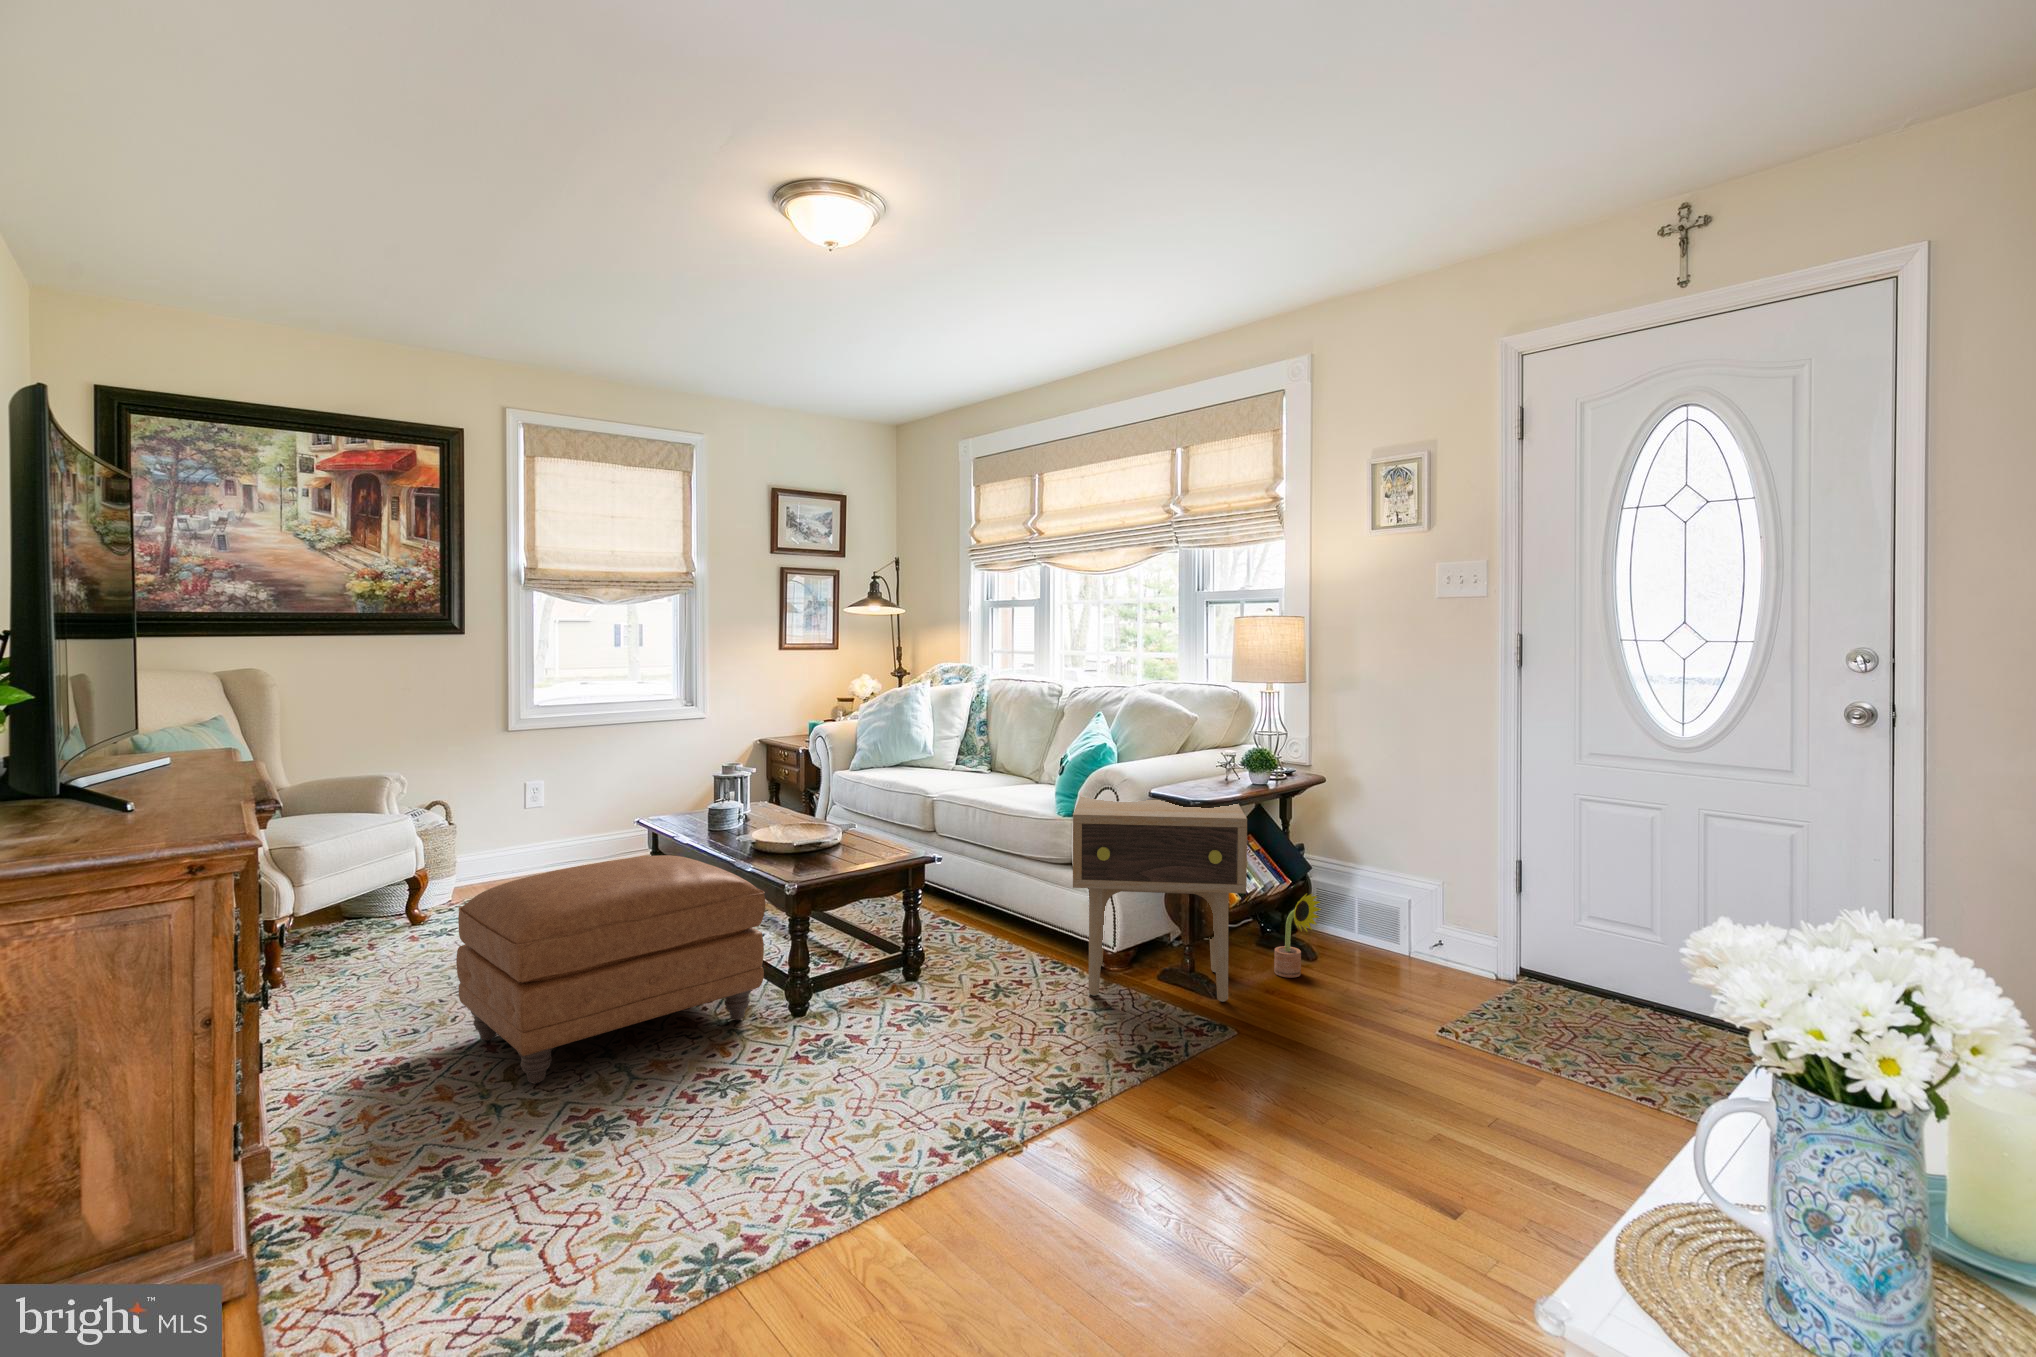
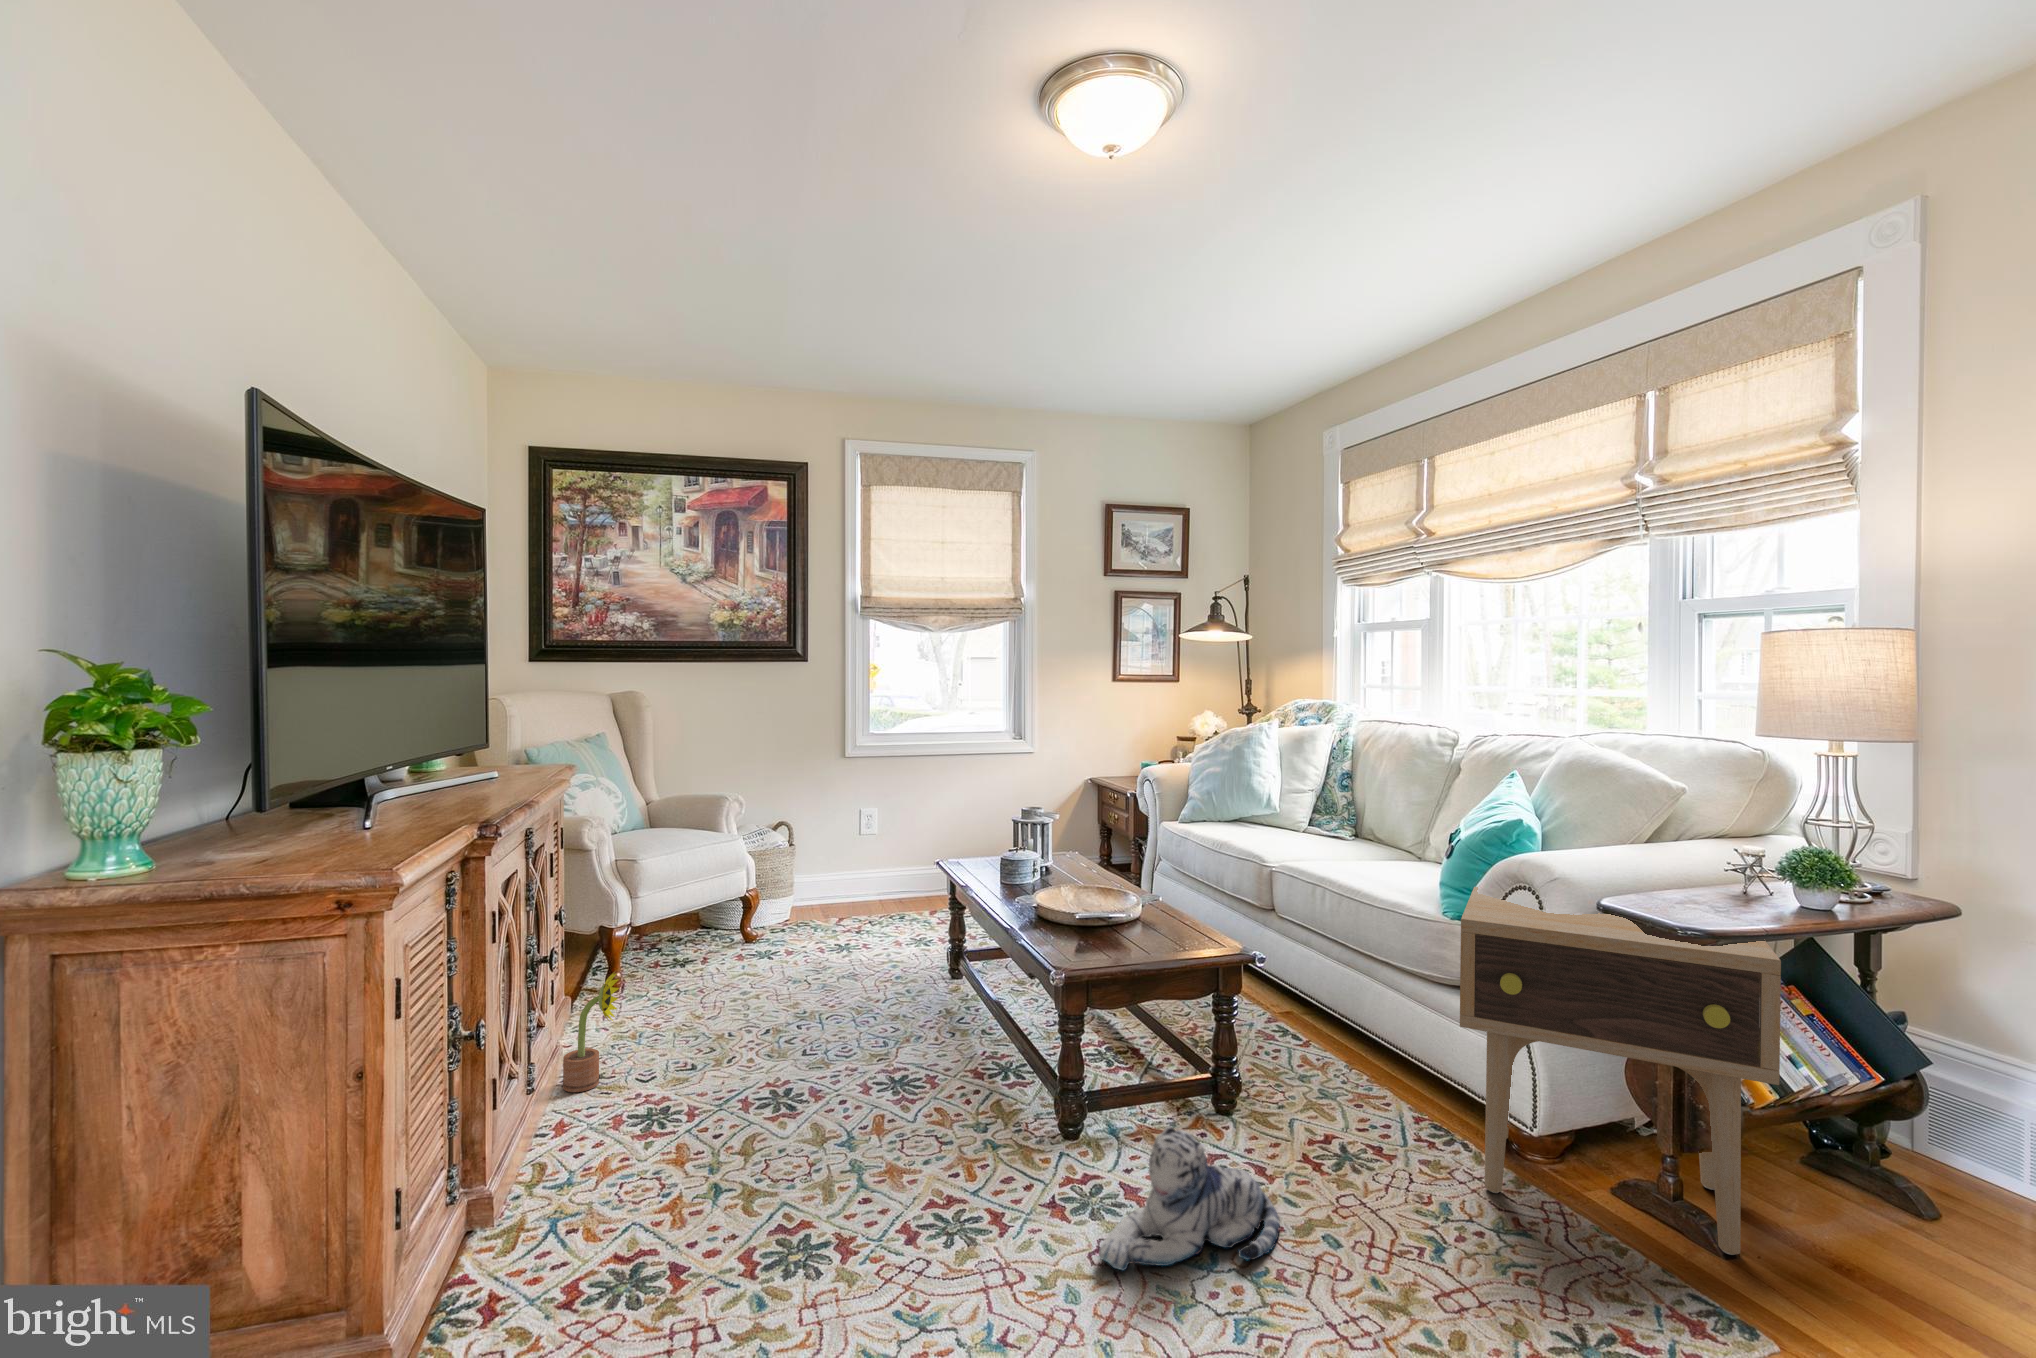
ottoman: present [456,855,765,1084] -> none [714,913,1032,1177]
decorative plant: present [1274,894,1321,978] -> present [563,972,619,1092]
plush toy: none [841,977,962,1079] -> present [1099,1126,1280,1270]

